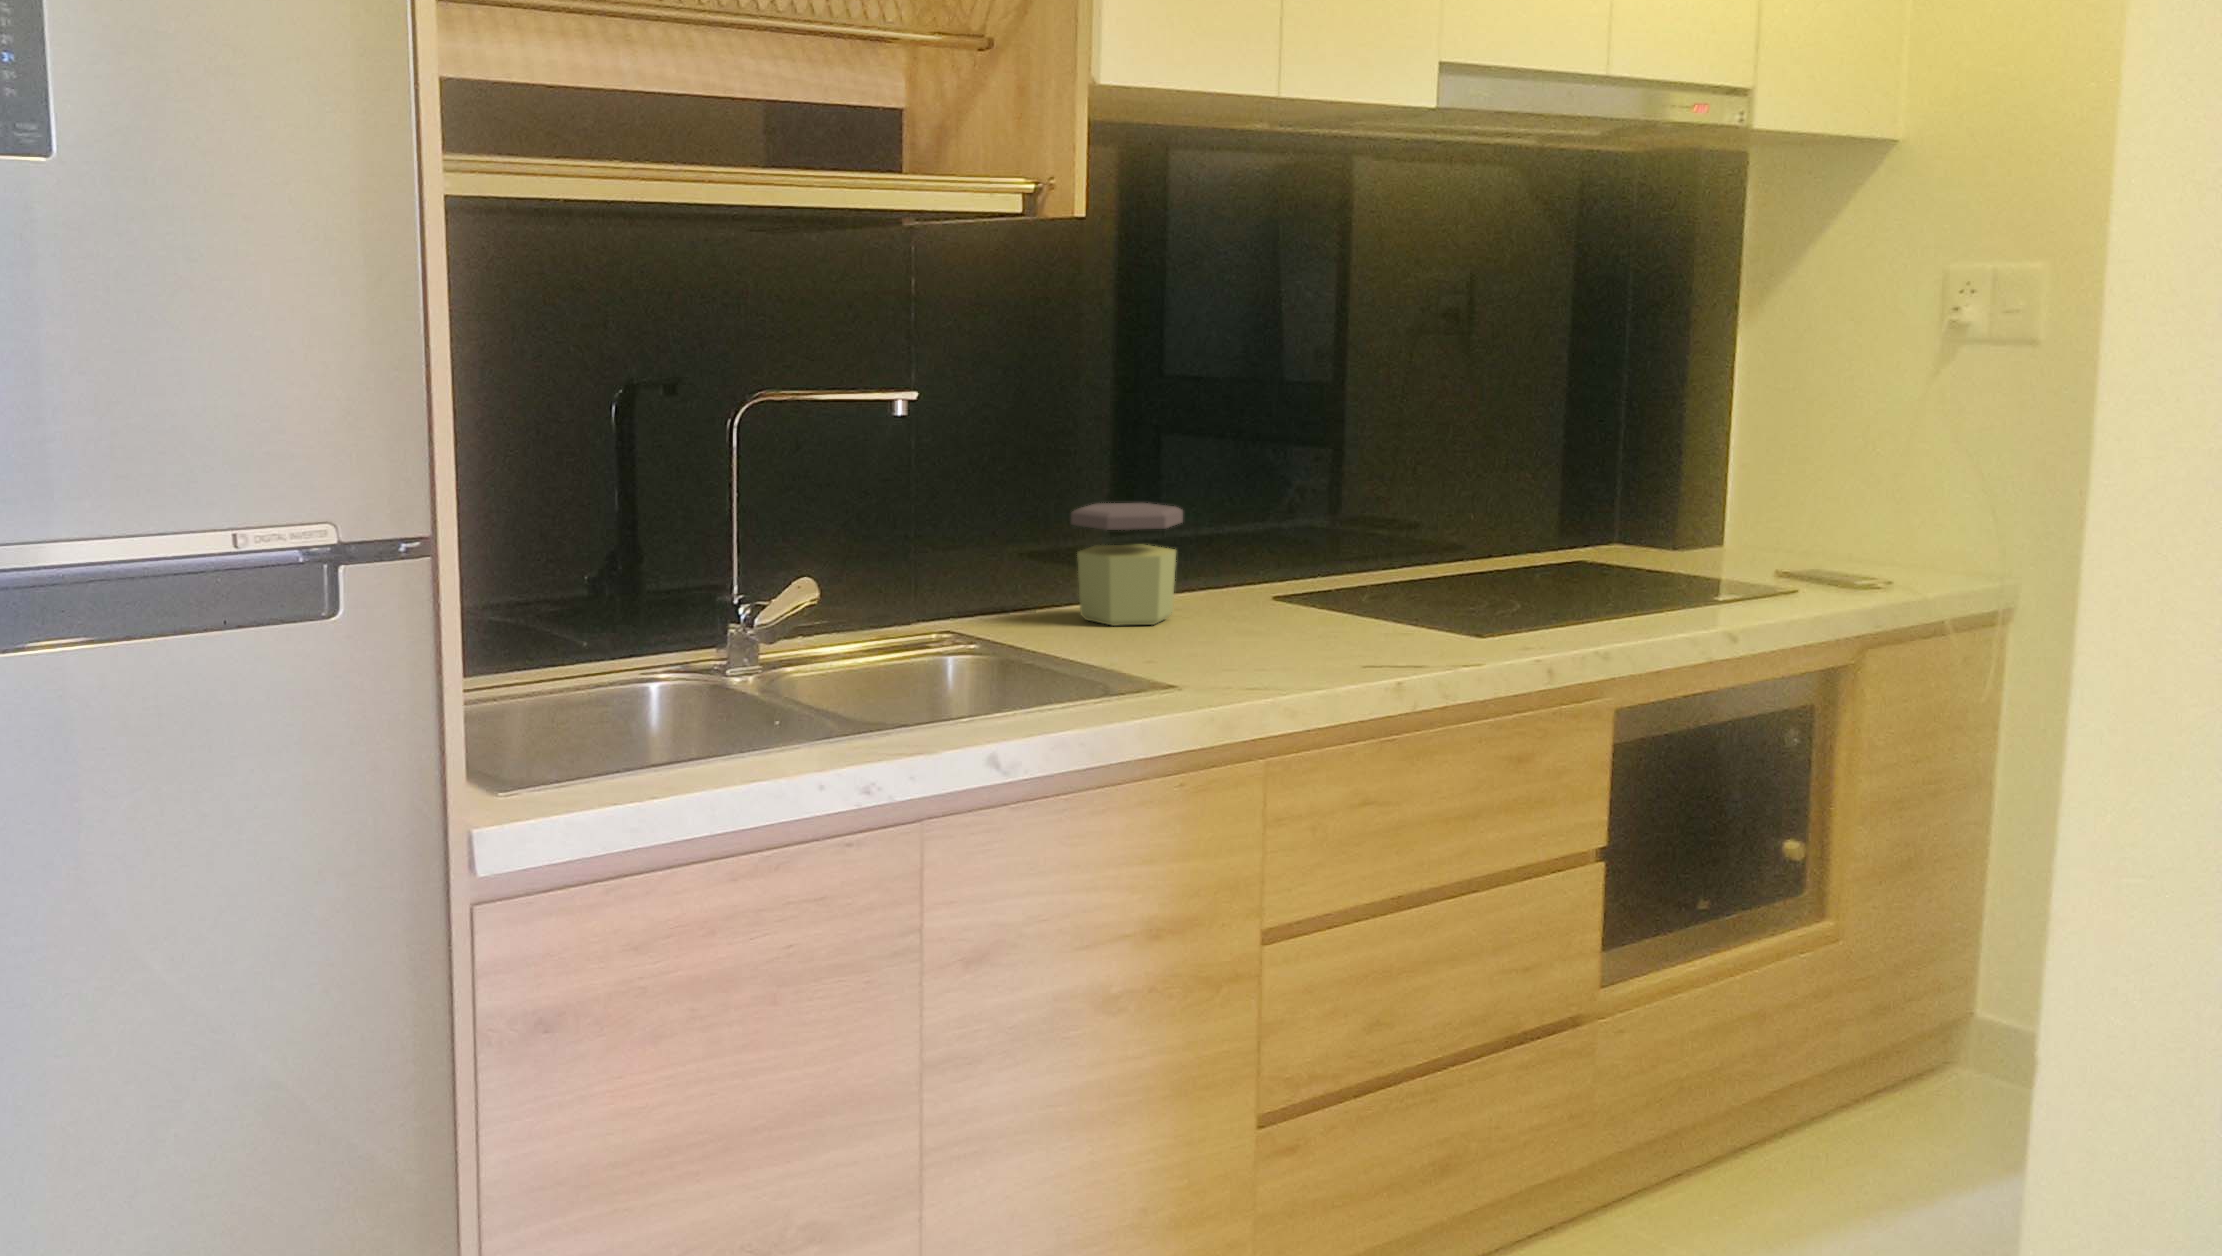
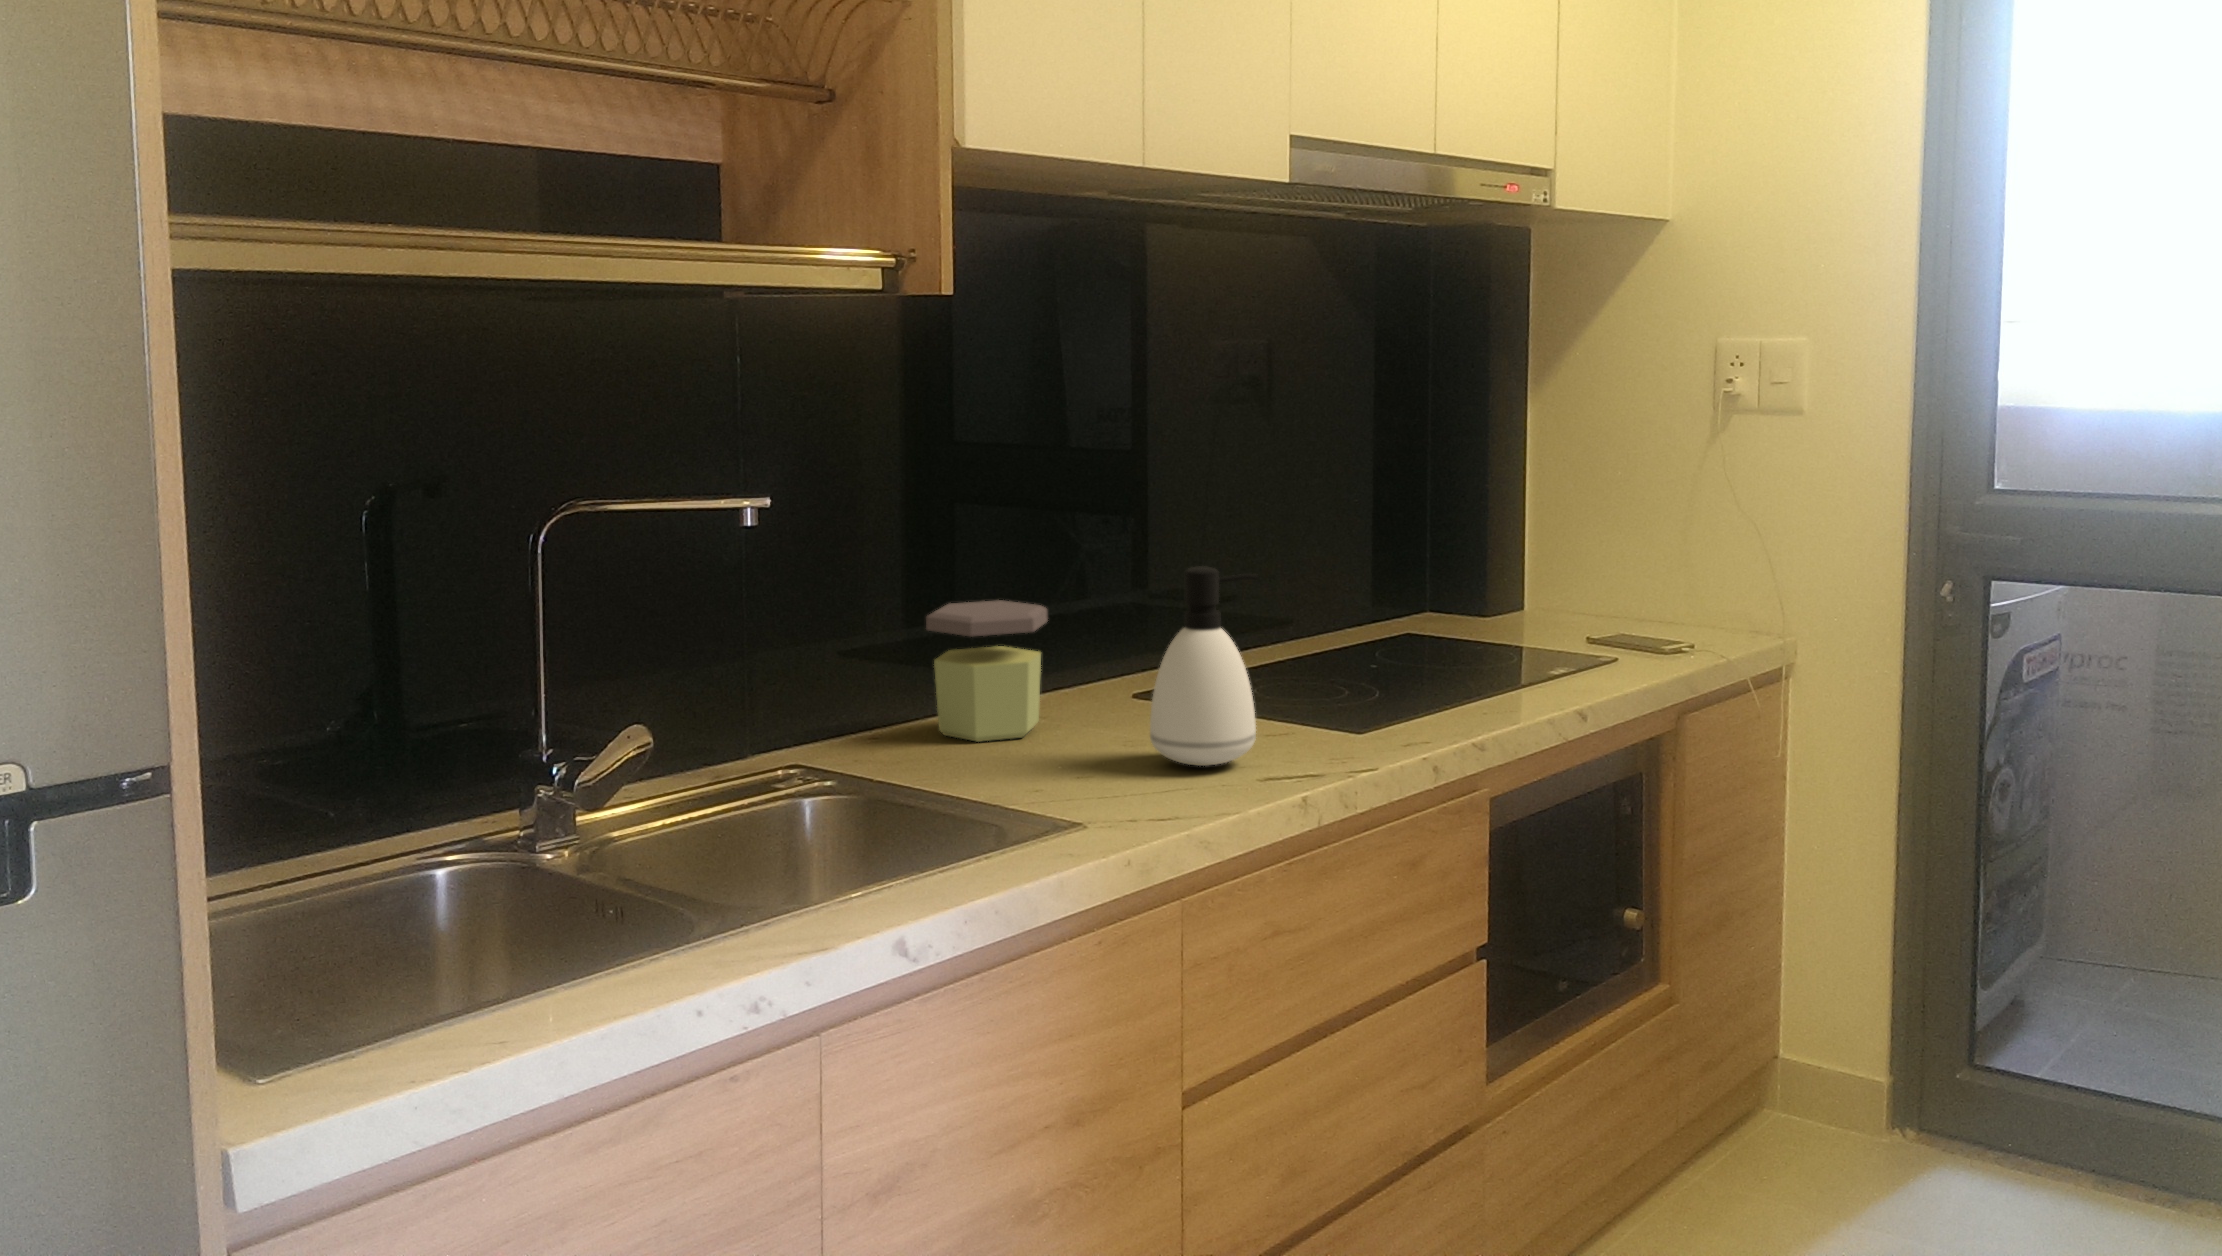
soap dispenser: none [1261,468,1368,651] -> present [1150,566,1259,766]

